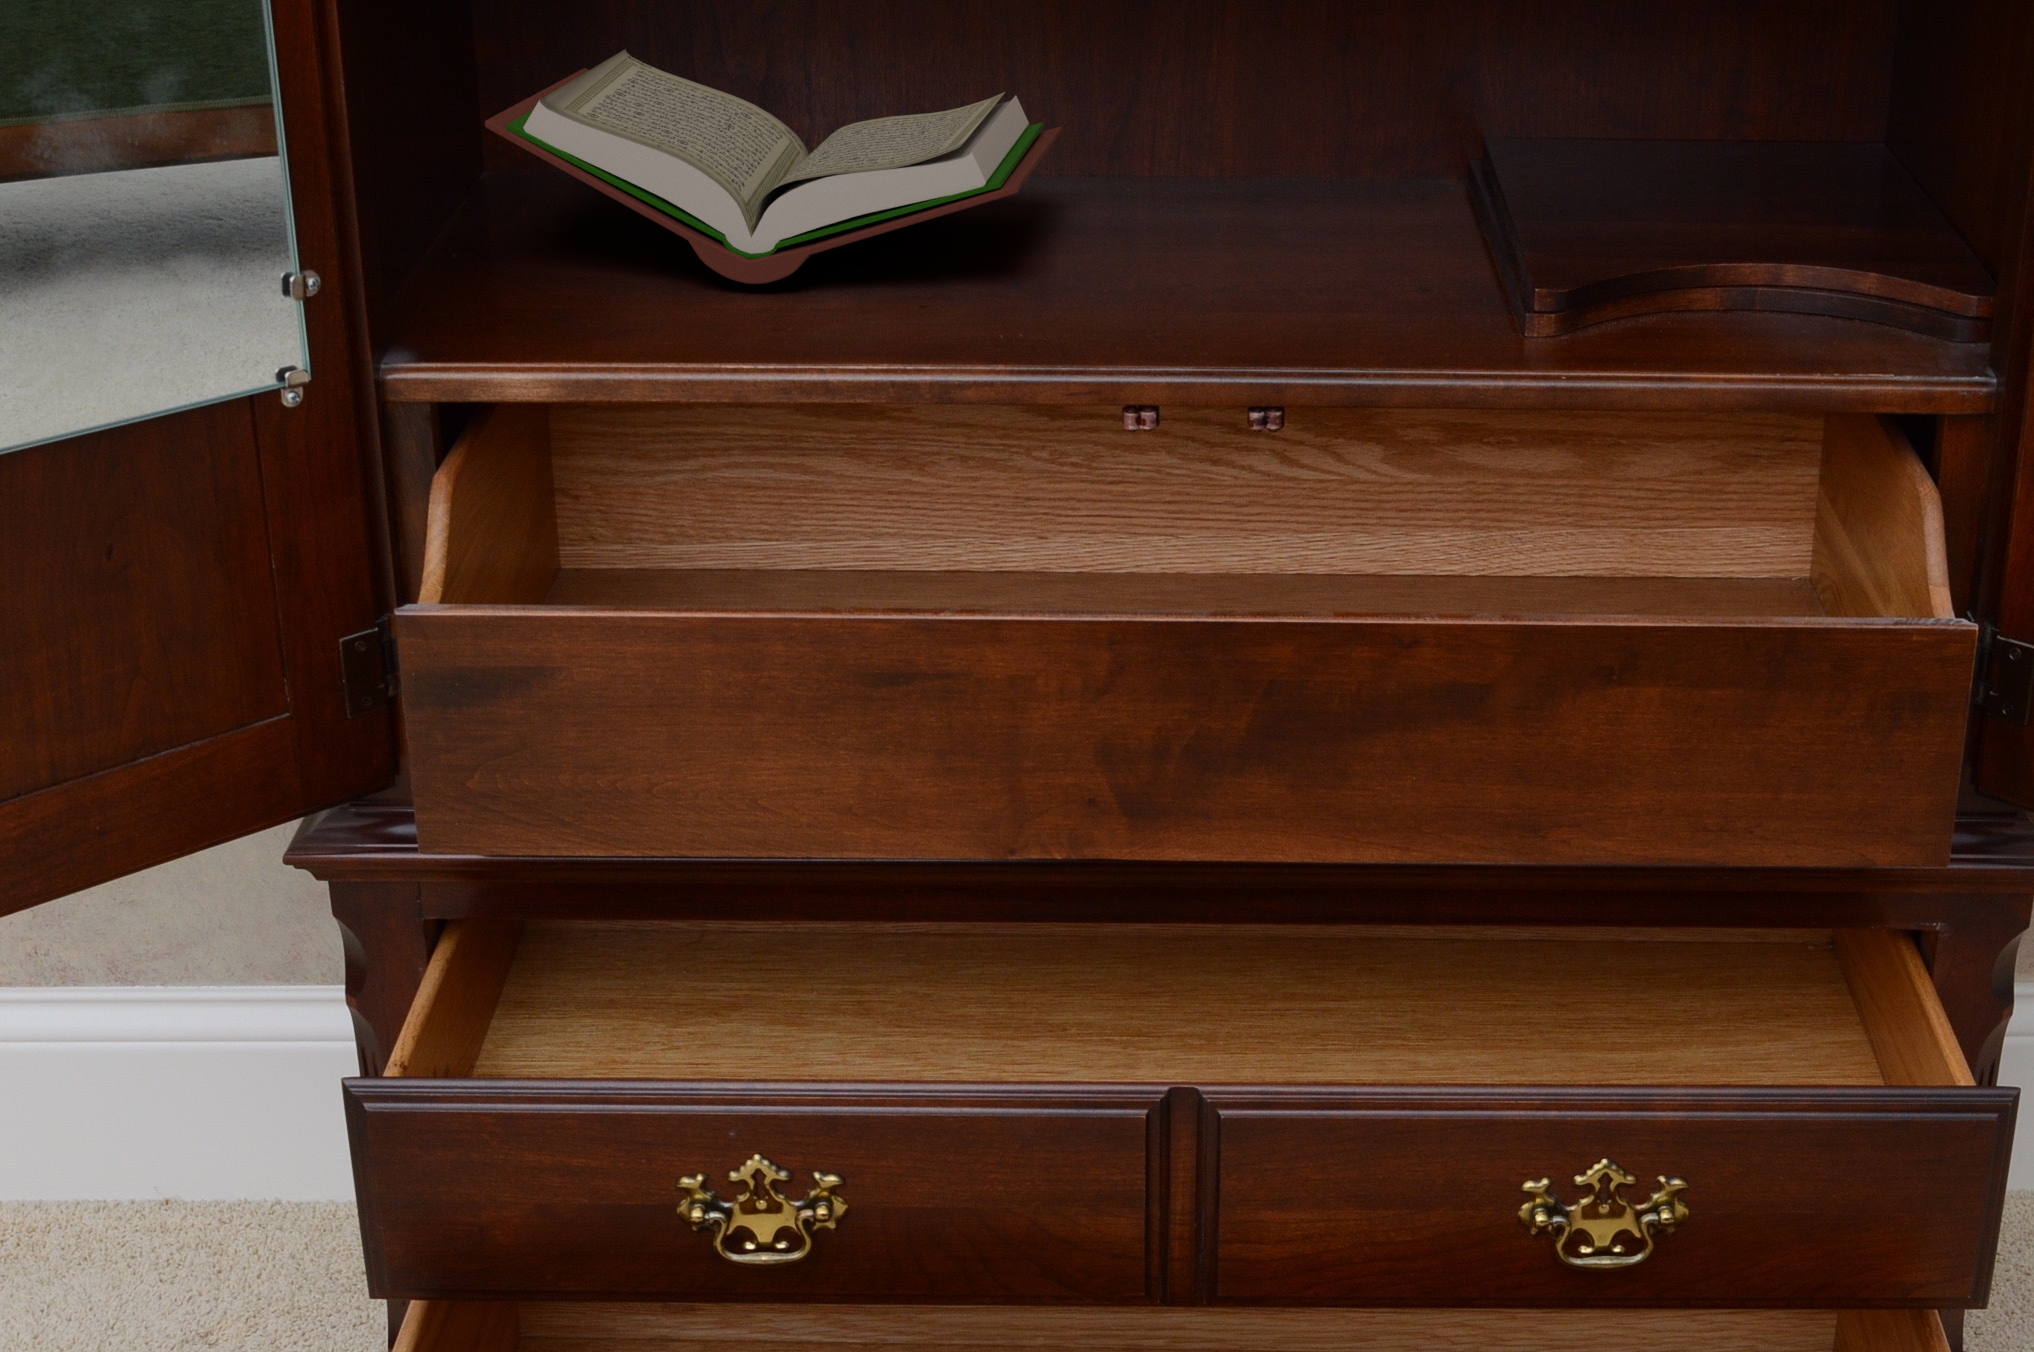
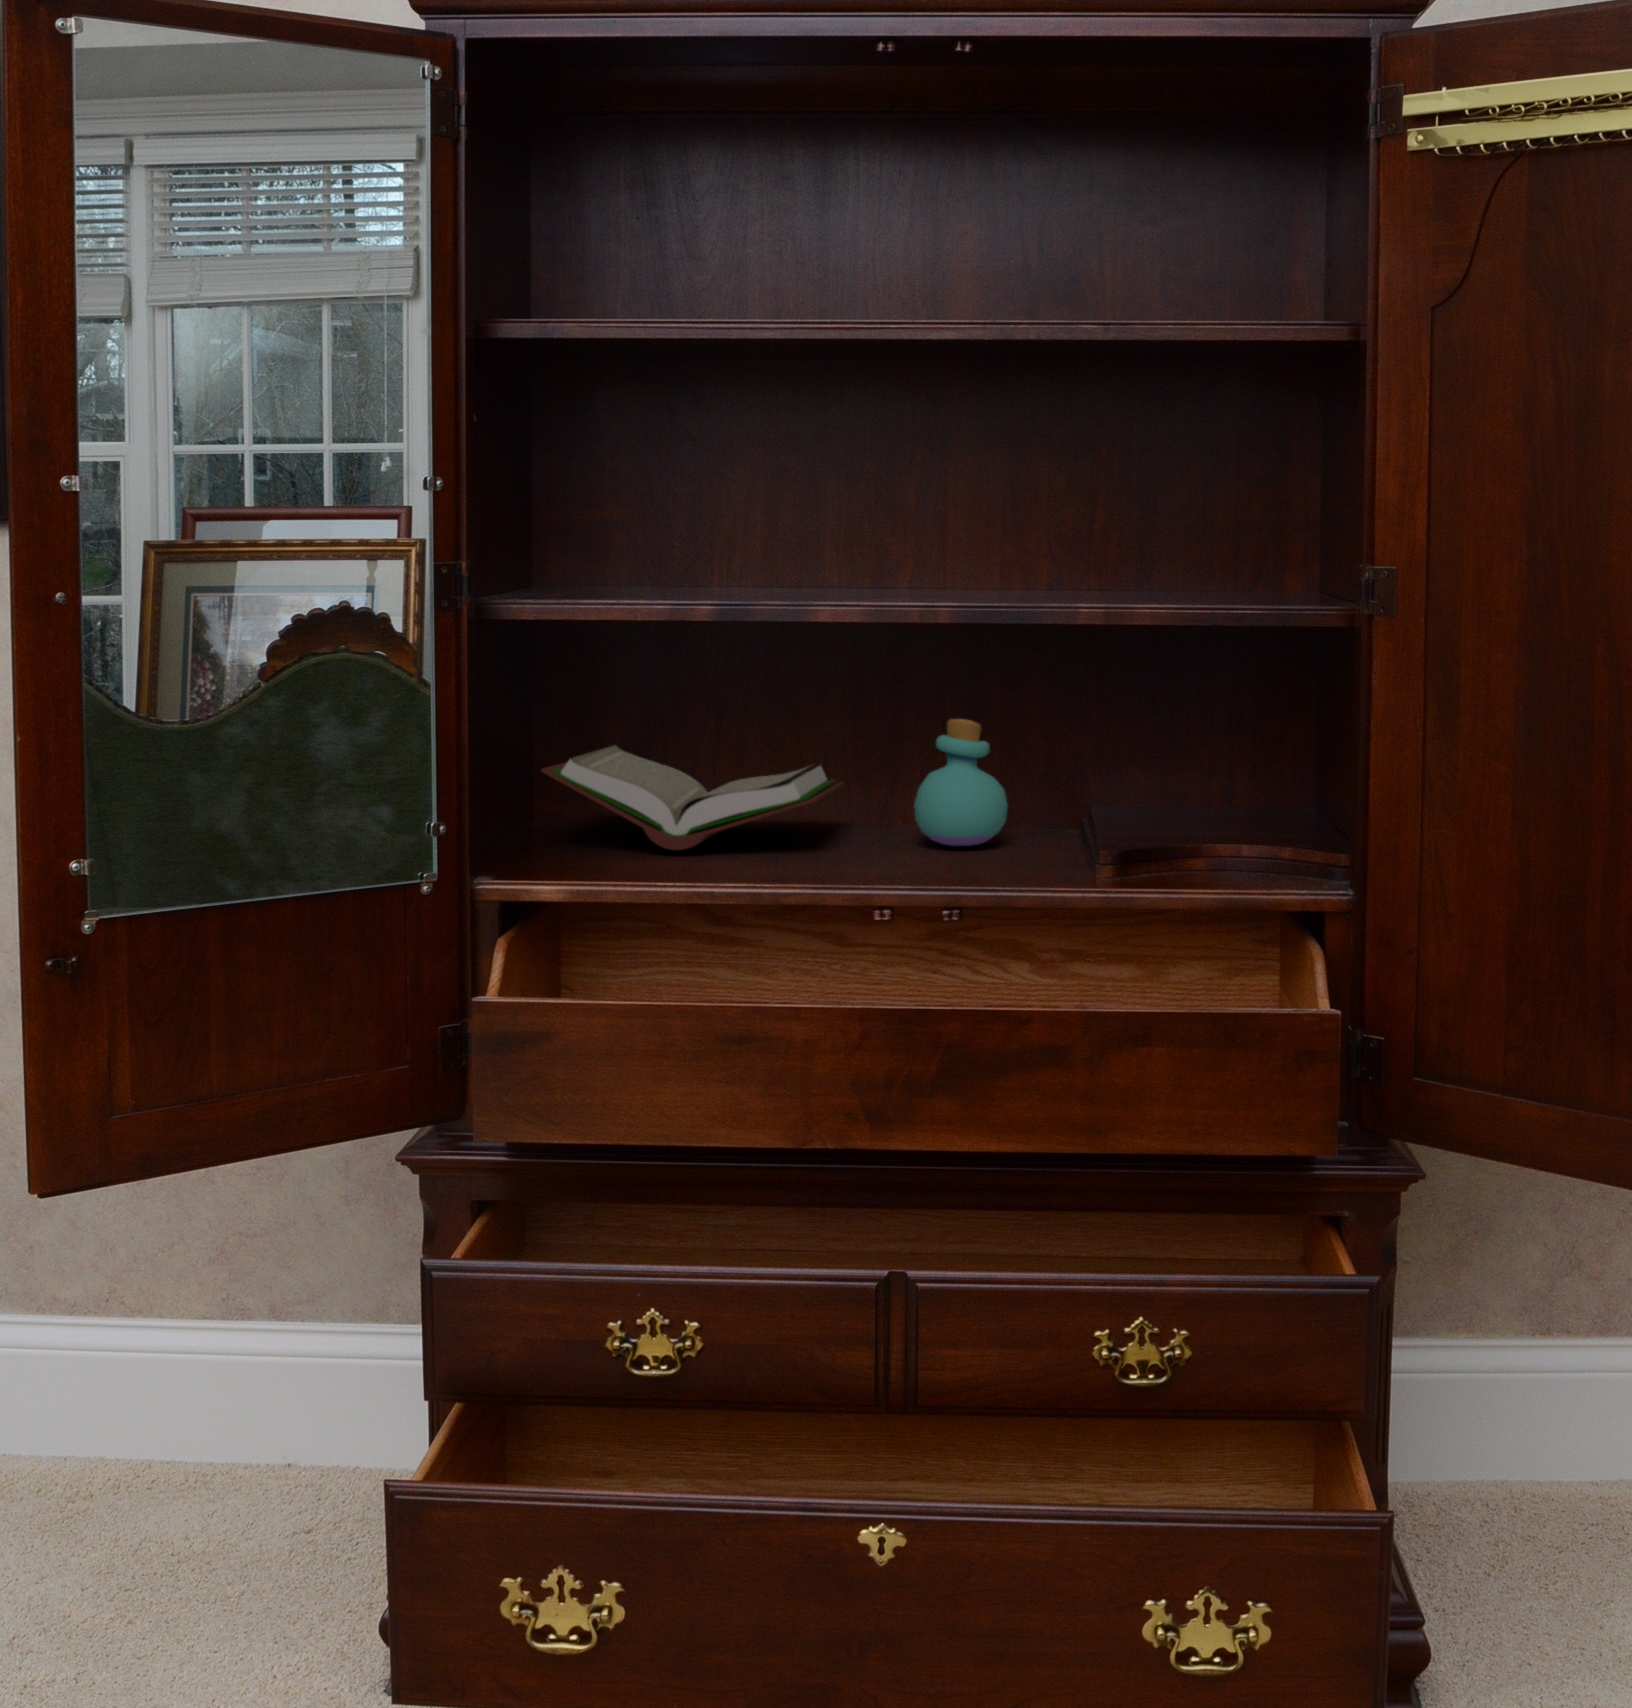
perfume bottle: none [1198,18,1373,270] -> present [914,719,1008,846]

